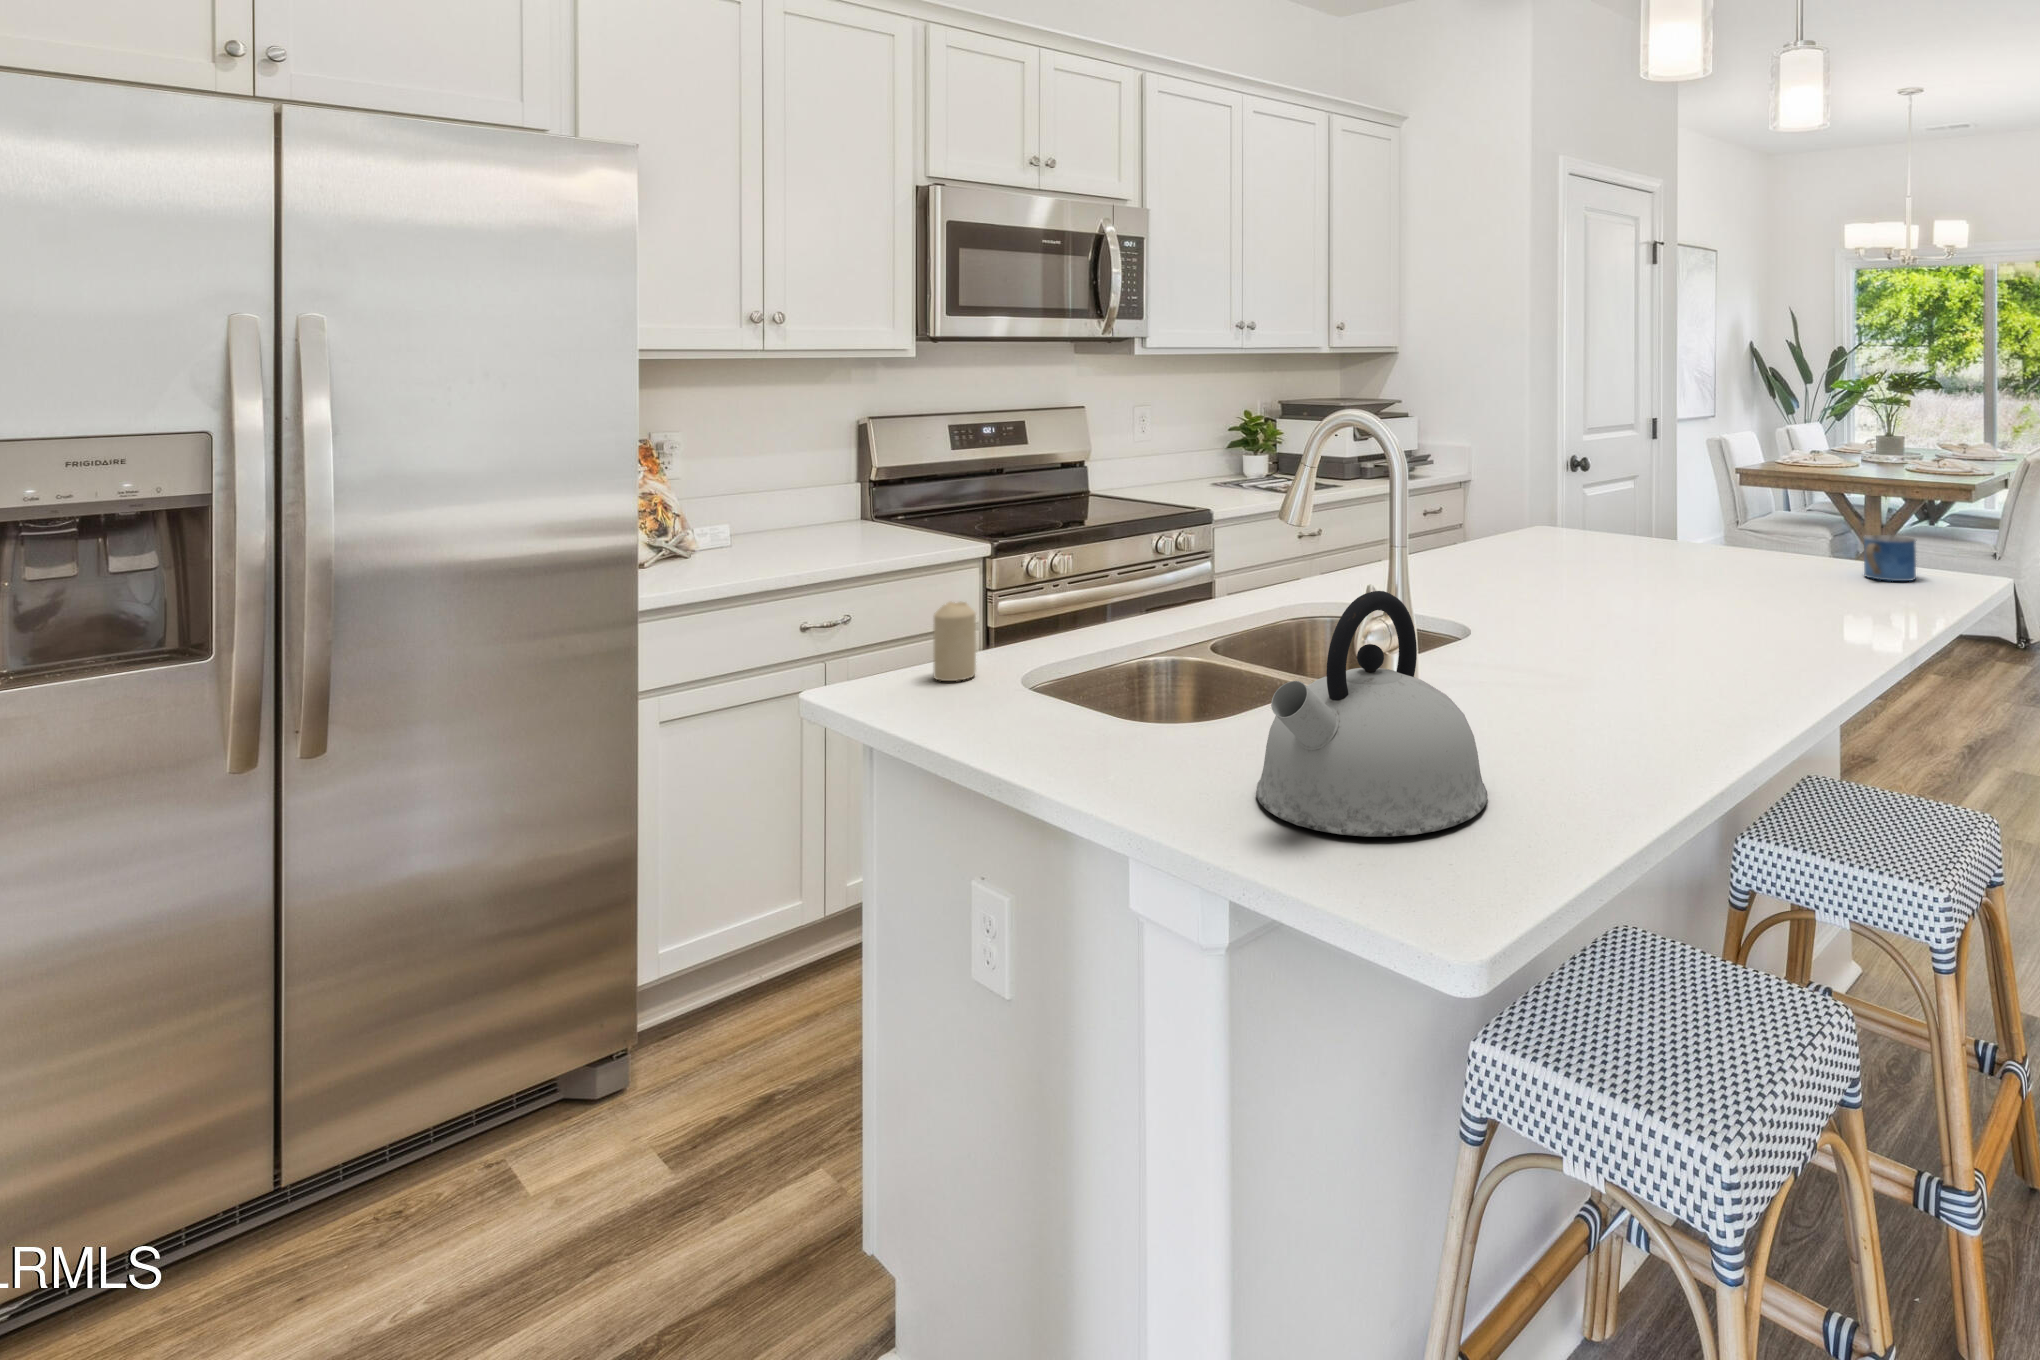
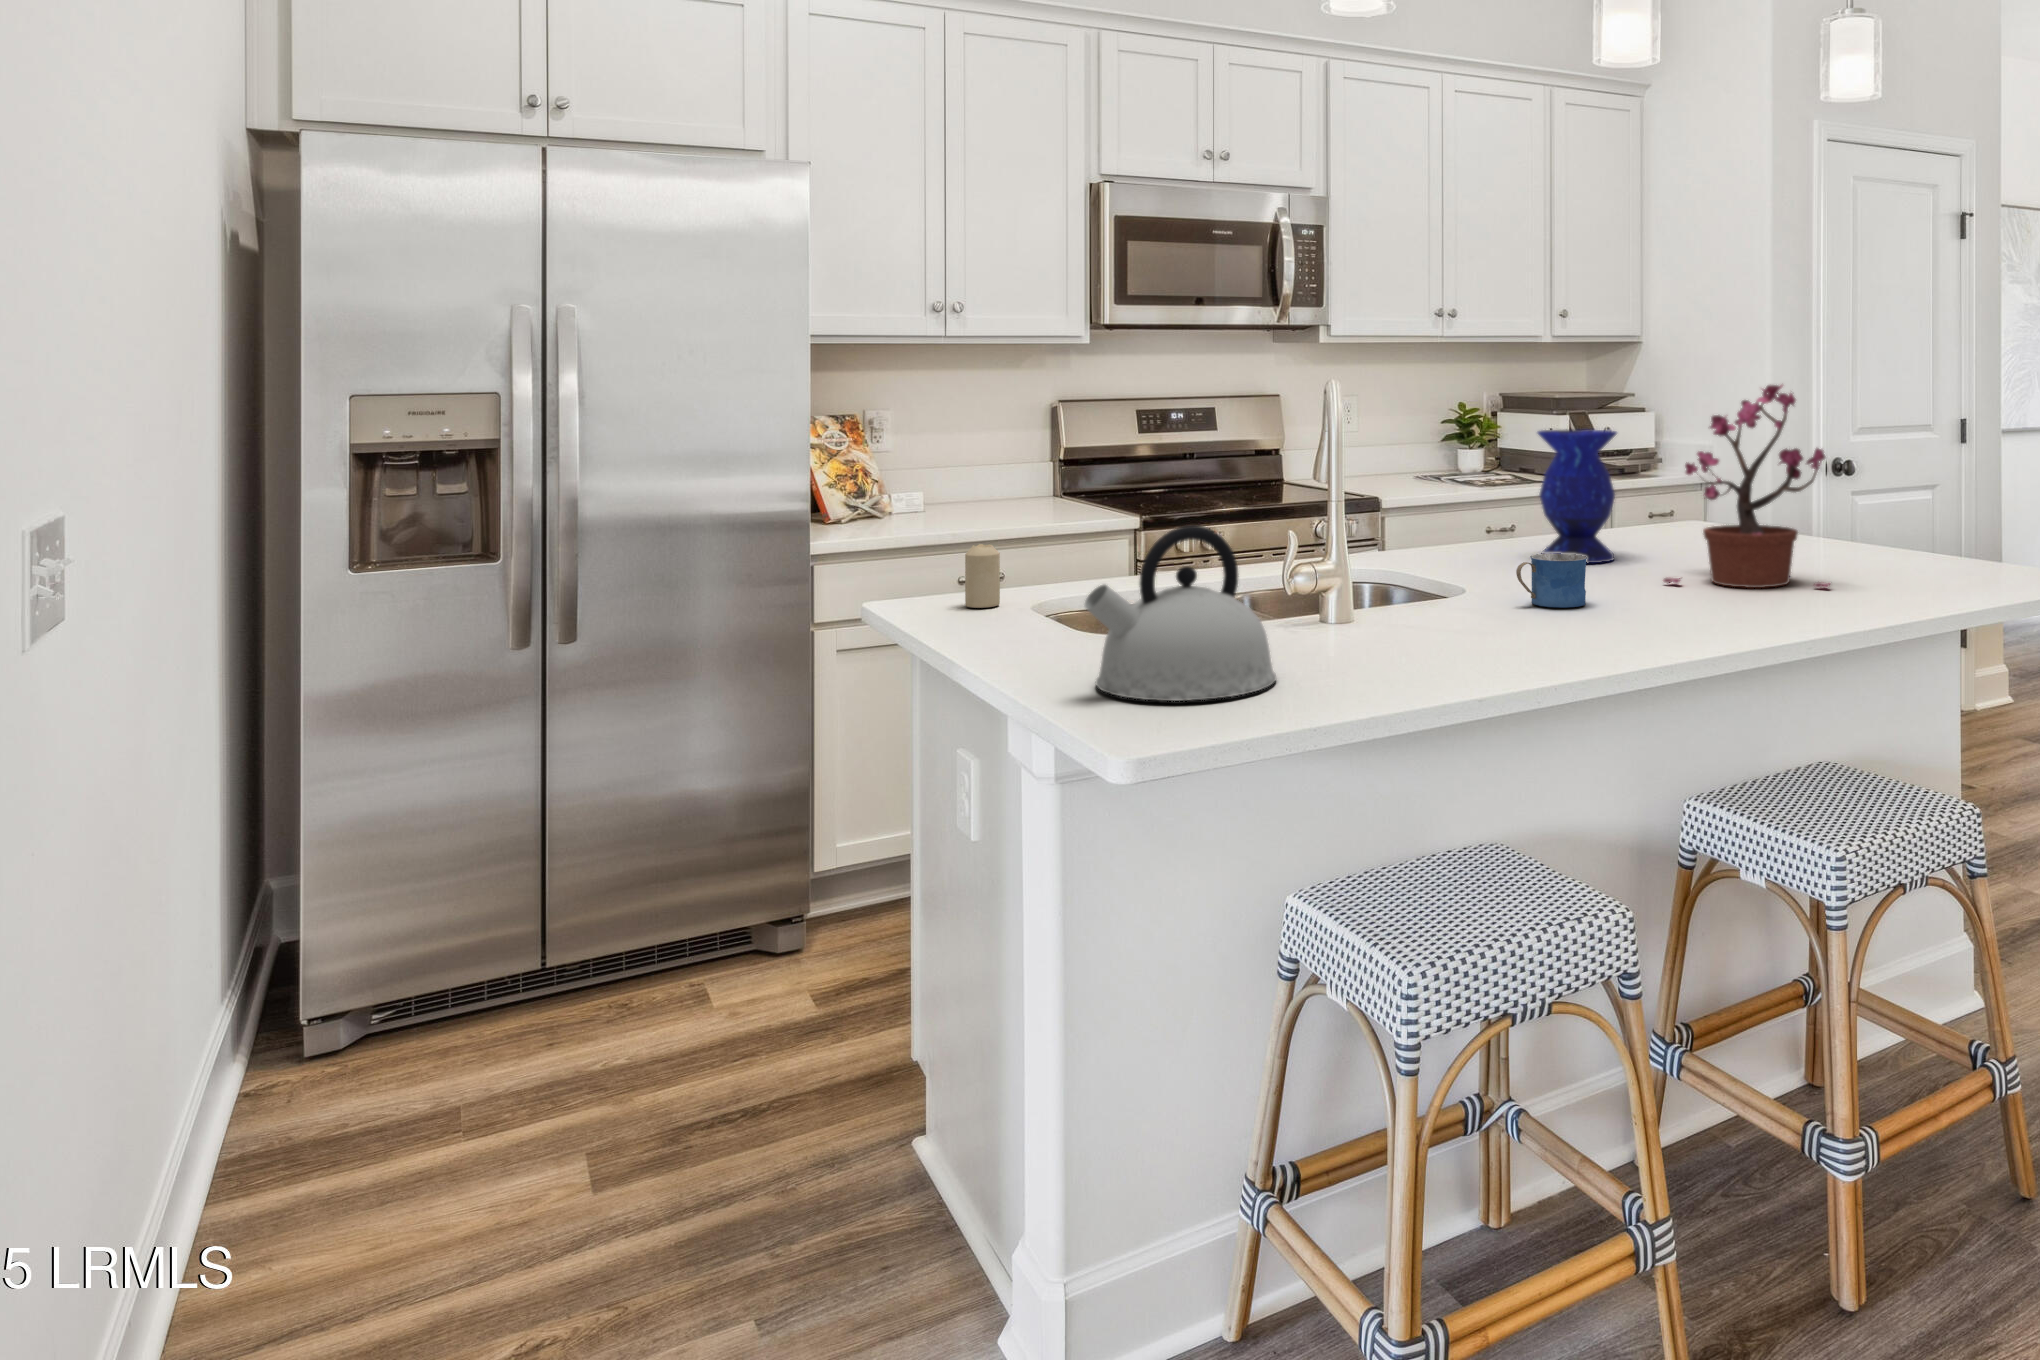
potted plant: none [1633,400,1798,602] -> present [1663,385,1830,588]
vase: none [1466,445,1547,580] -> present [1538,430,1617,563]
mug: present [1864,535,1916,581] -> present [1516,553,1587,607]

